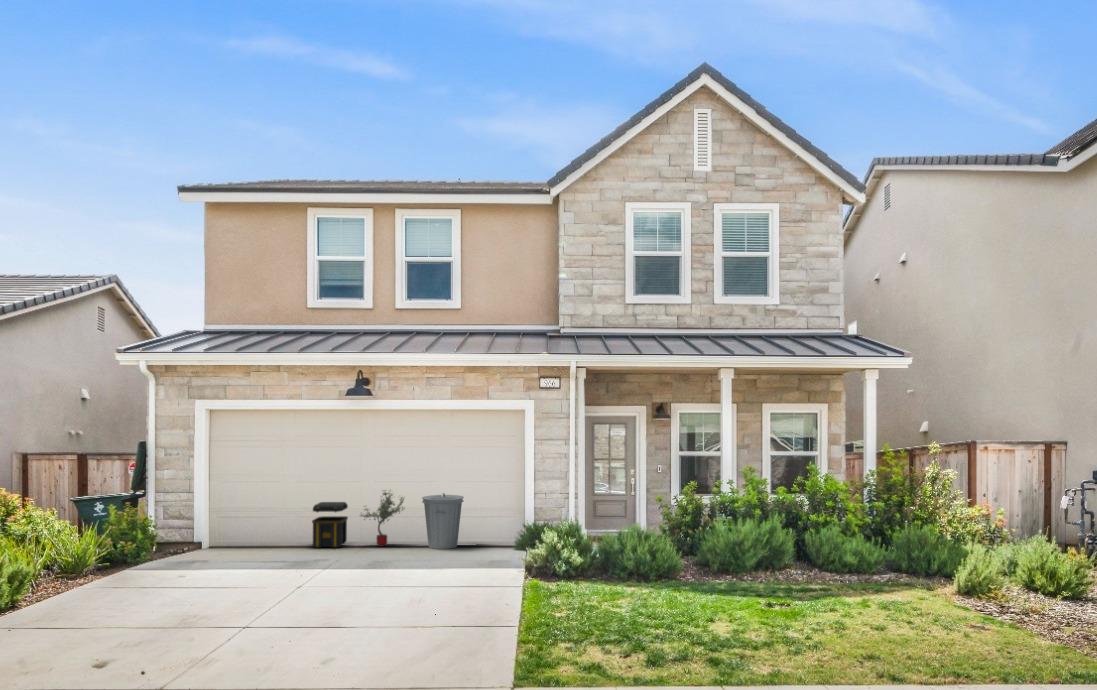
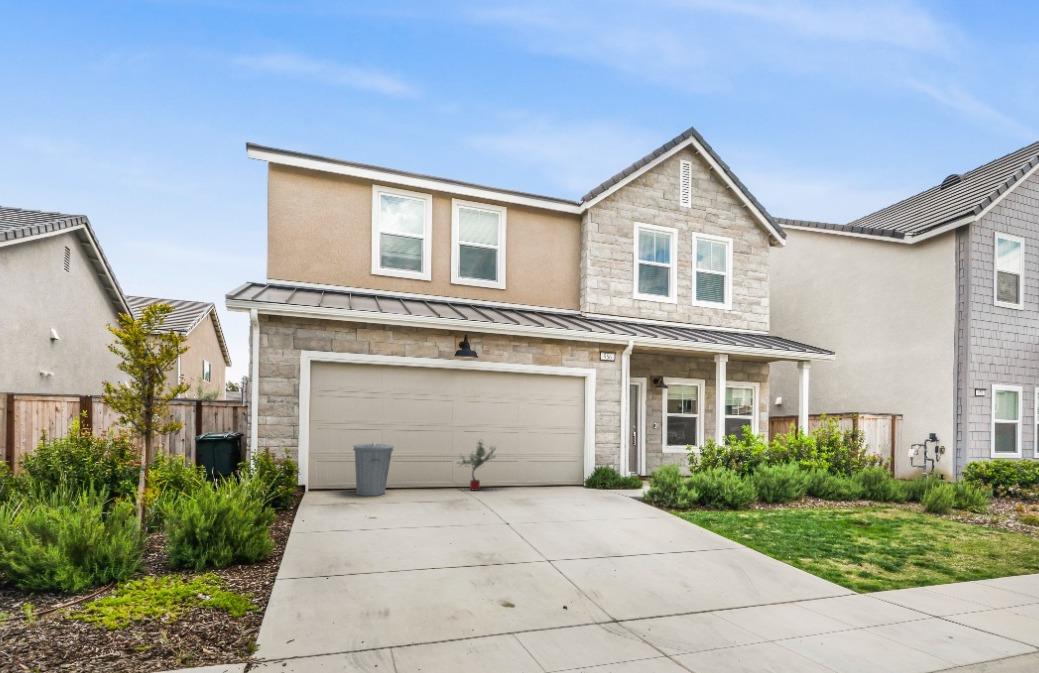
trash can: present [422,493,464,549] -> present [353,442,394,496]
toolbox: present [312,502,348,548] -> none [413,450,445,492]

